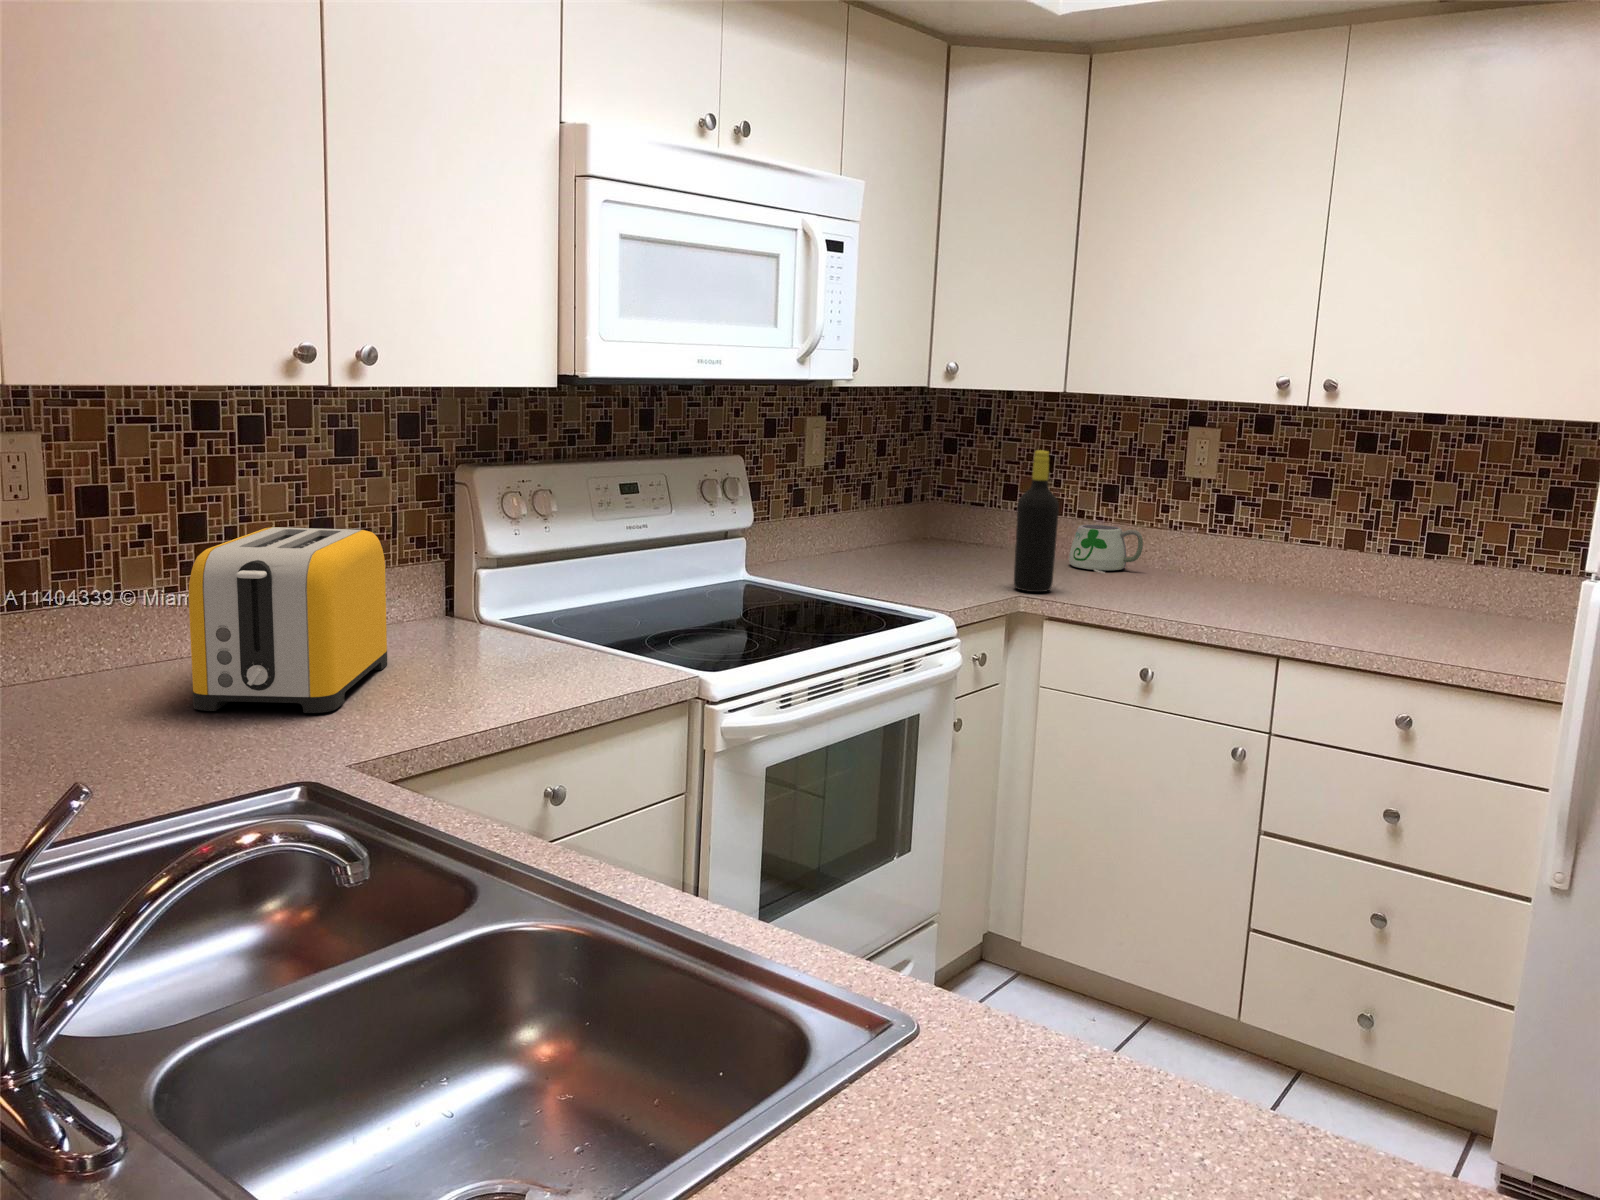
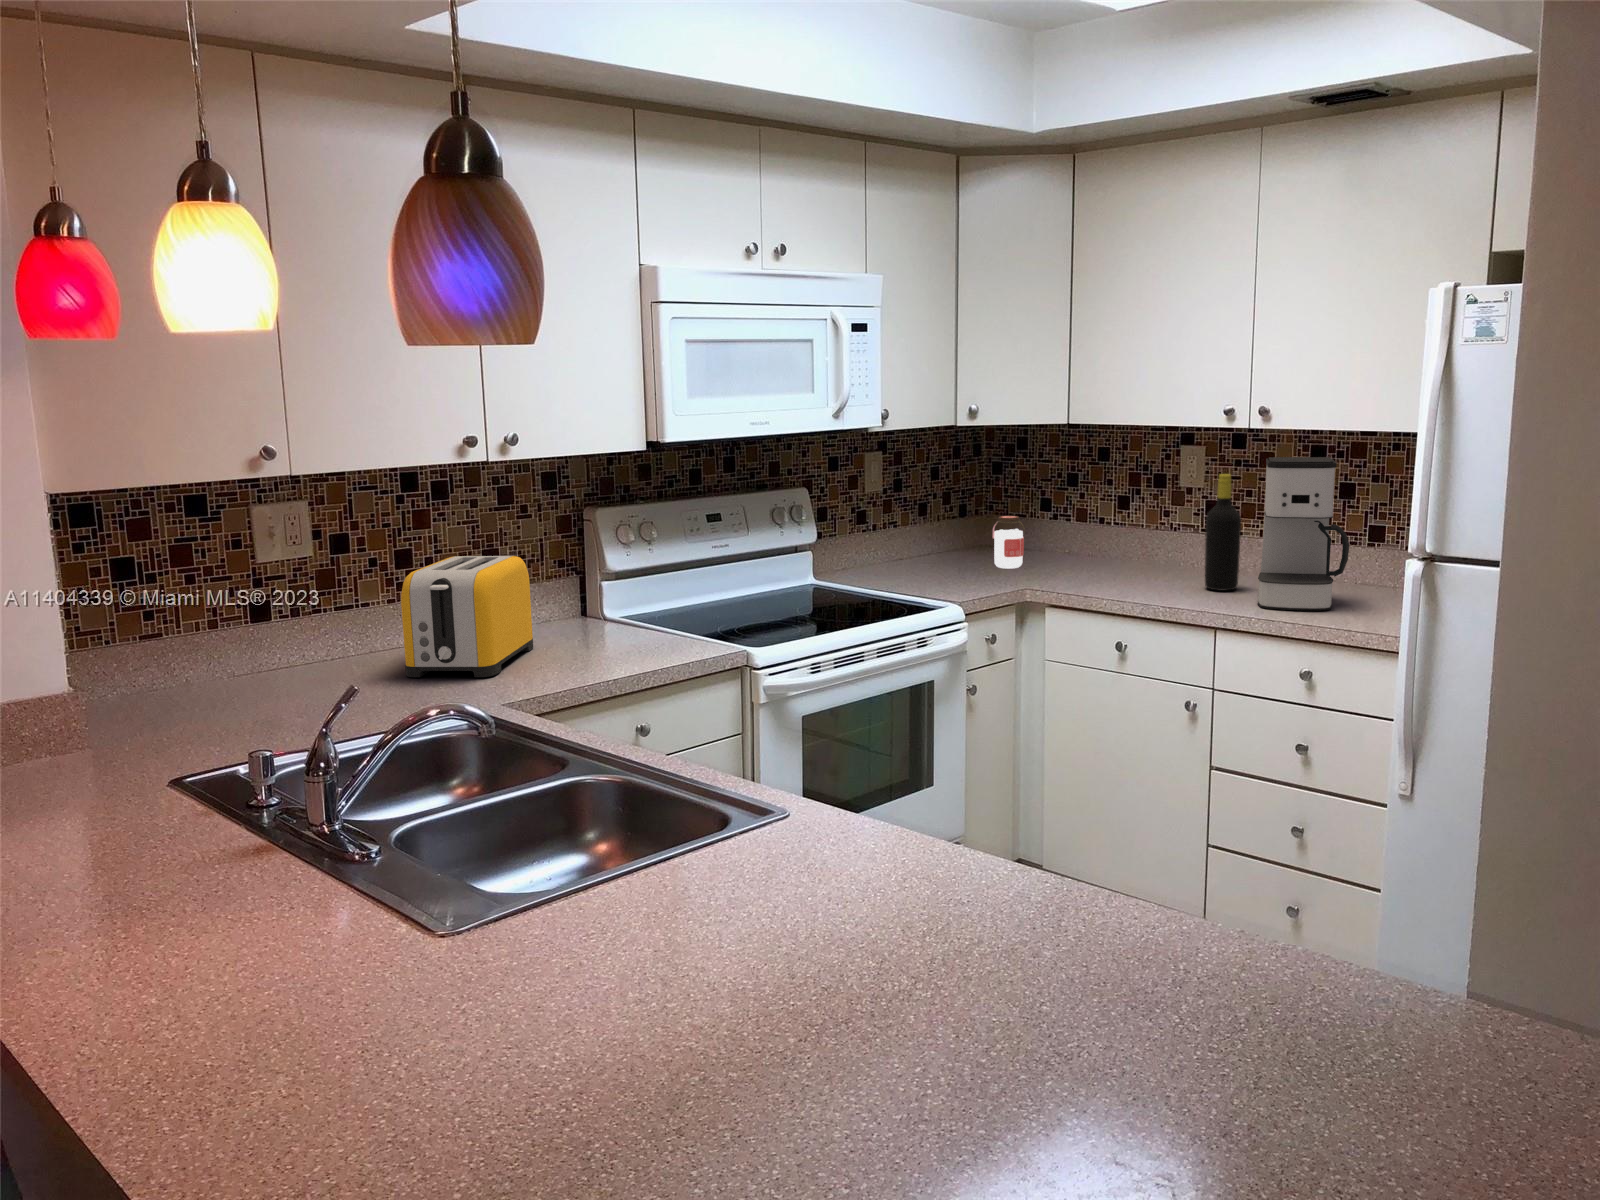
coffee maker: none [1310,444,1436,638] -> present [1258,457,1349,611]
bottle: present [1014,450,1059,592] -> present [1205,474,1241,591]
jar: none [962,503,1003,570] -> present [993,516,1025,569]
mug: present [1069,525,1143,574] -> none [1086,529,1144,569]

